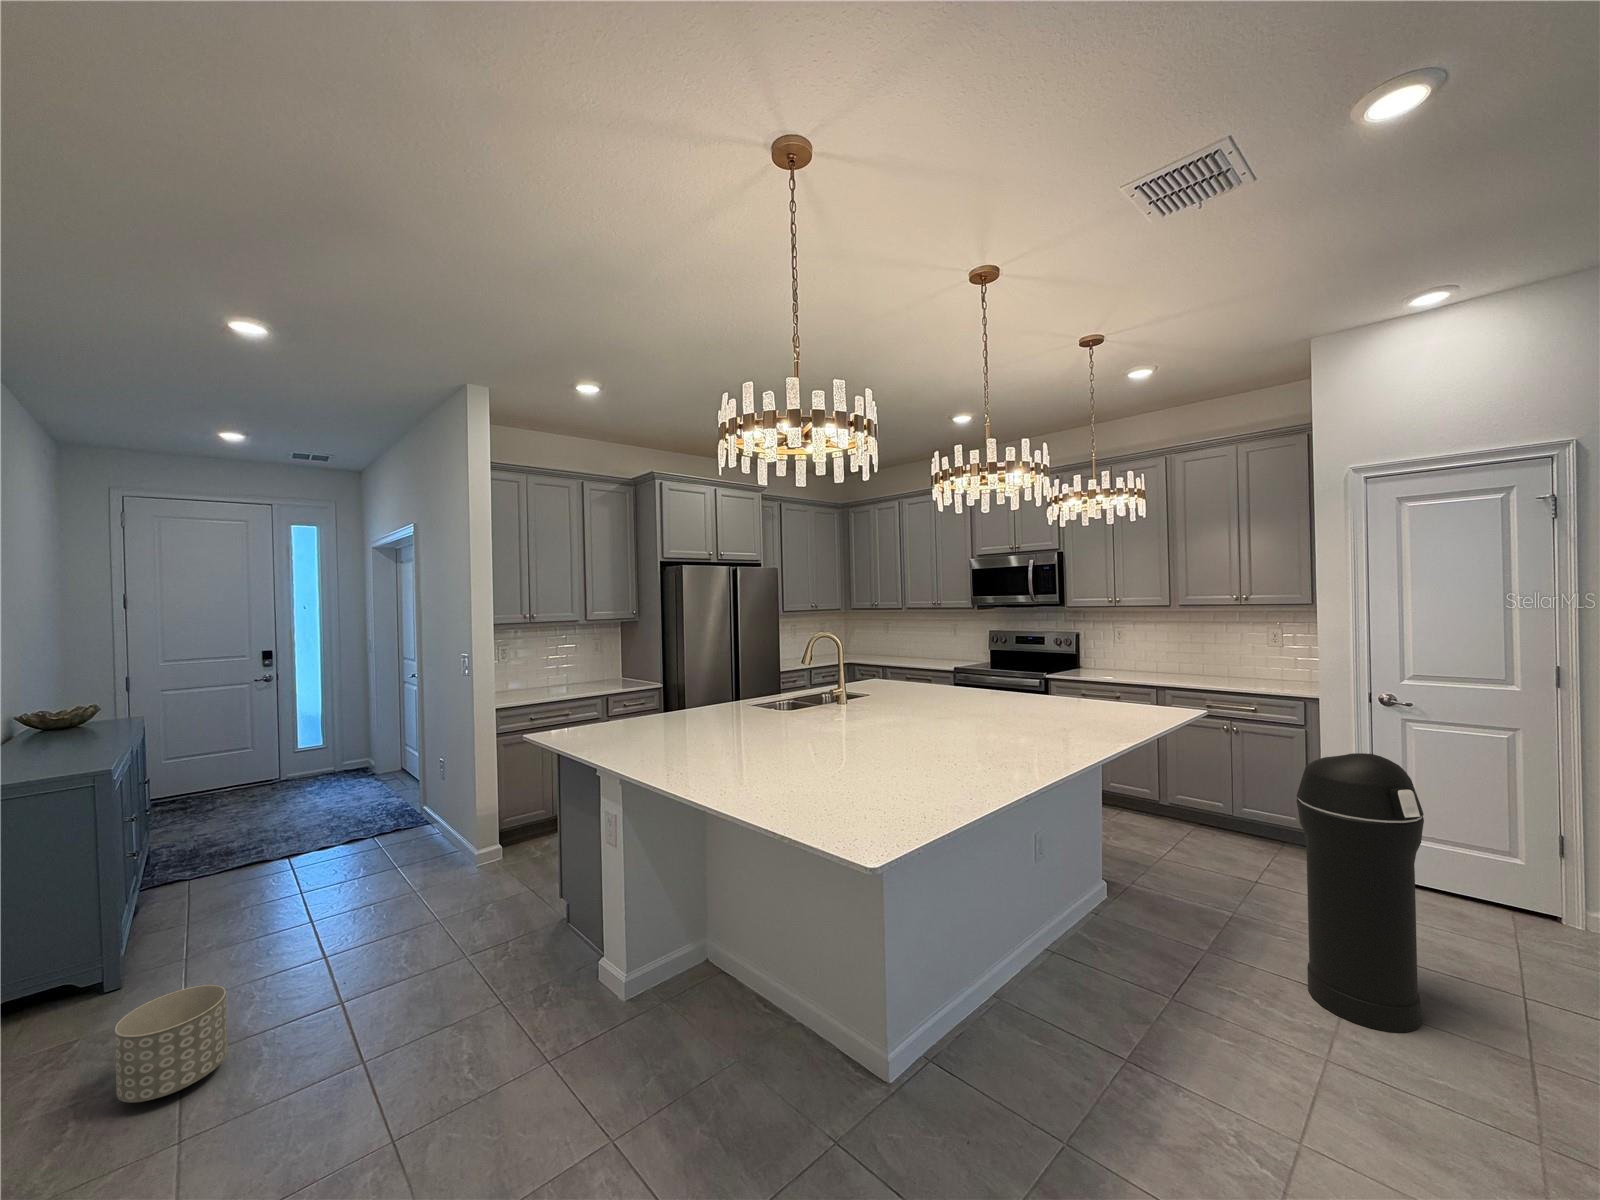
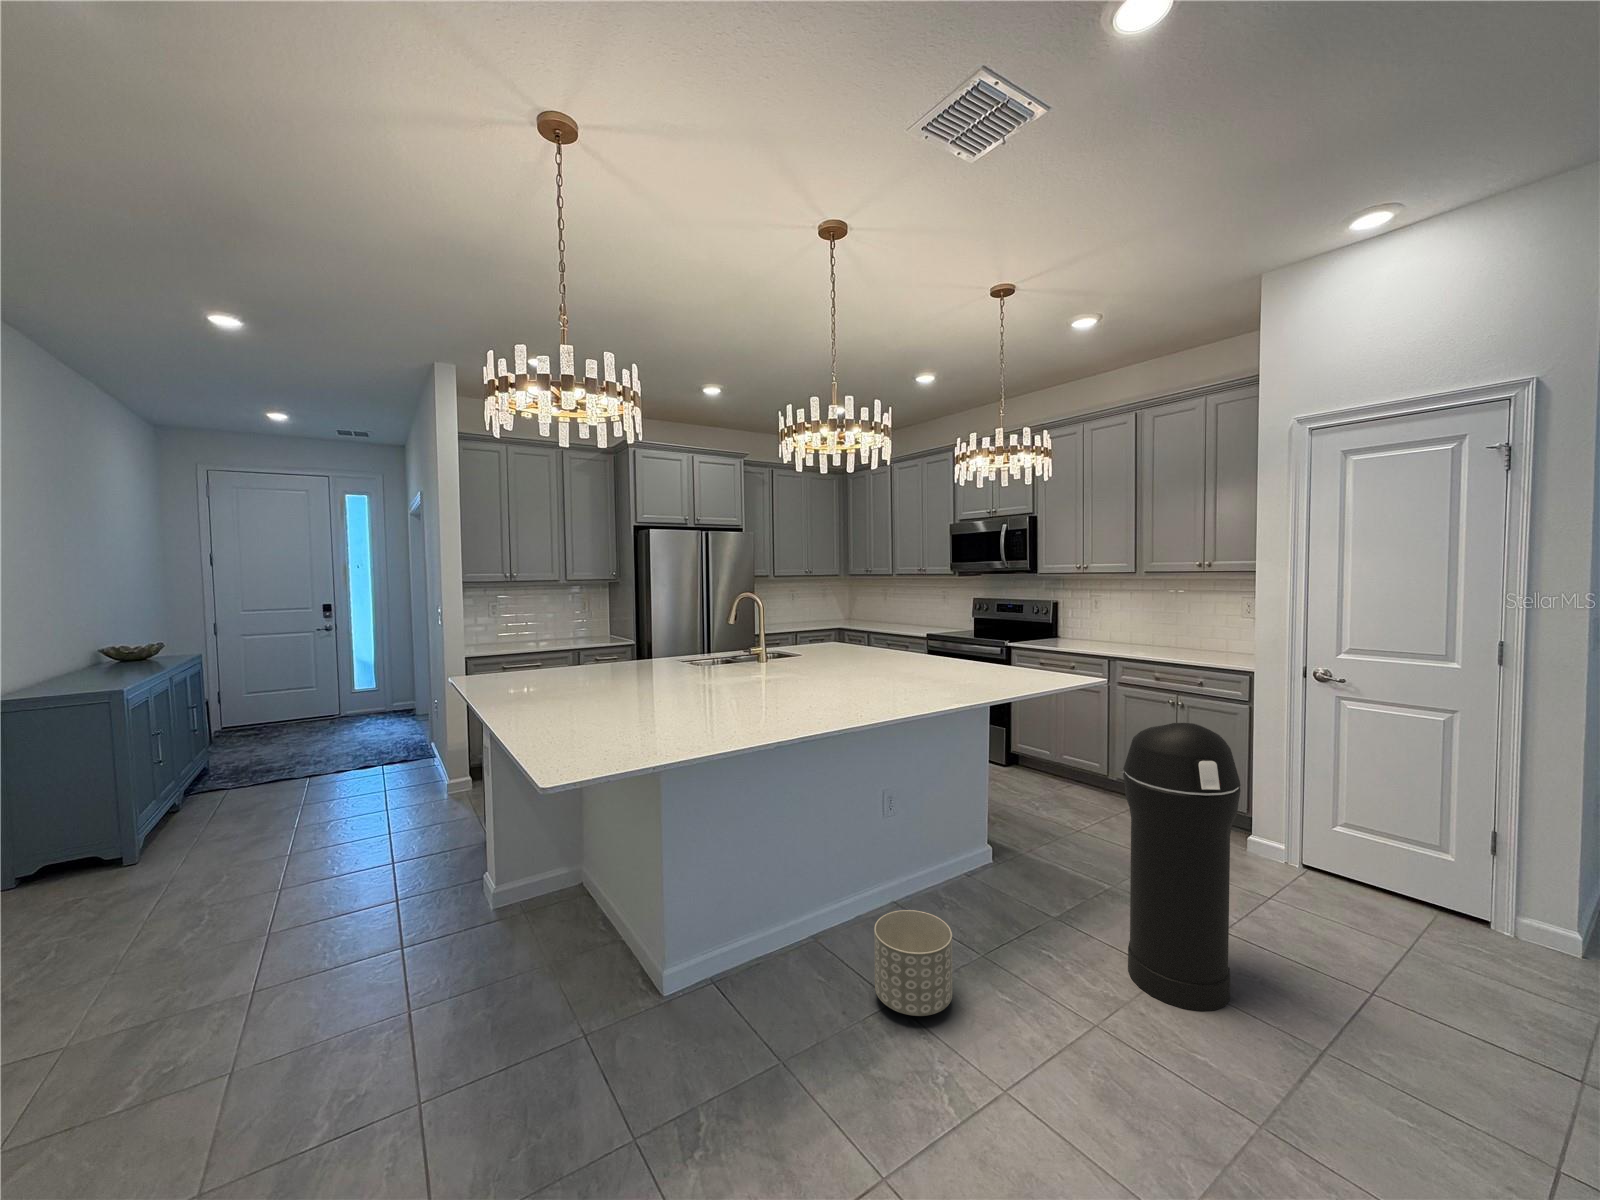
planter: present [115,985,227,1103] -> present [874,910,952,1016]

